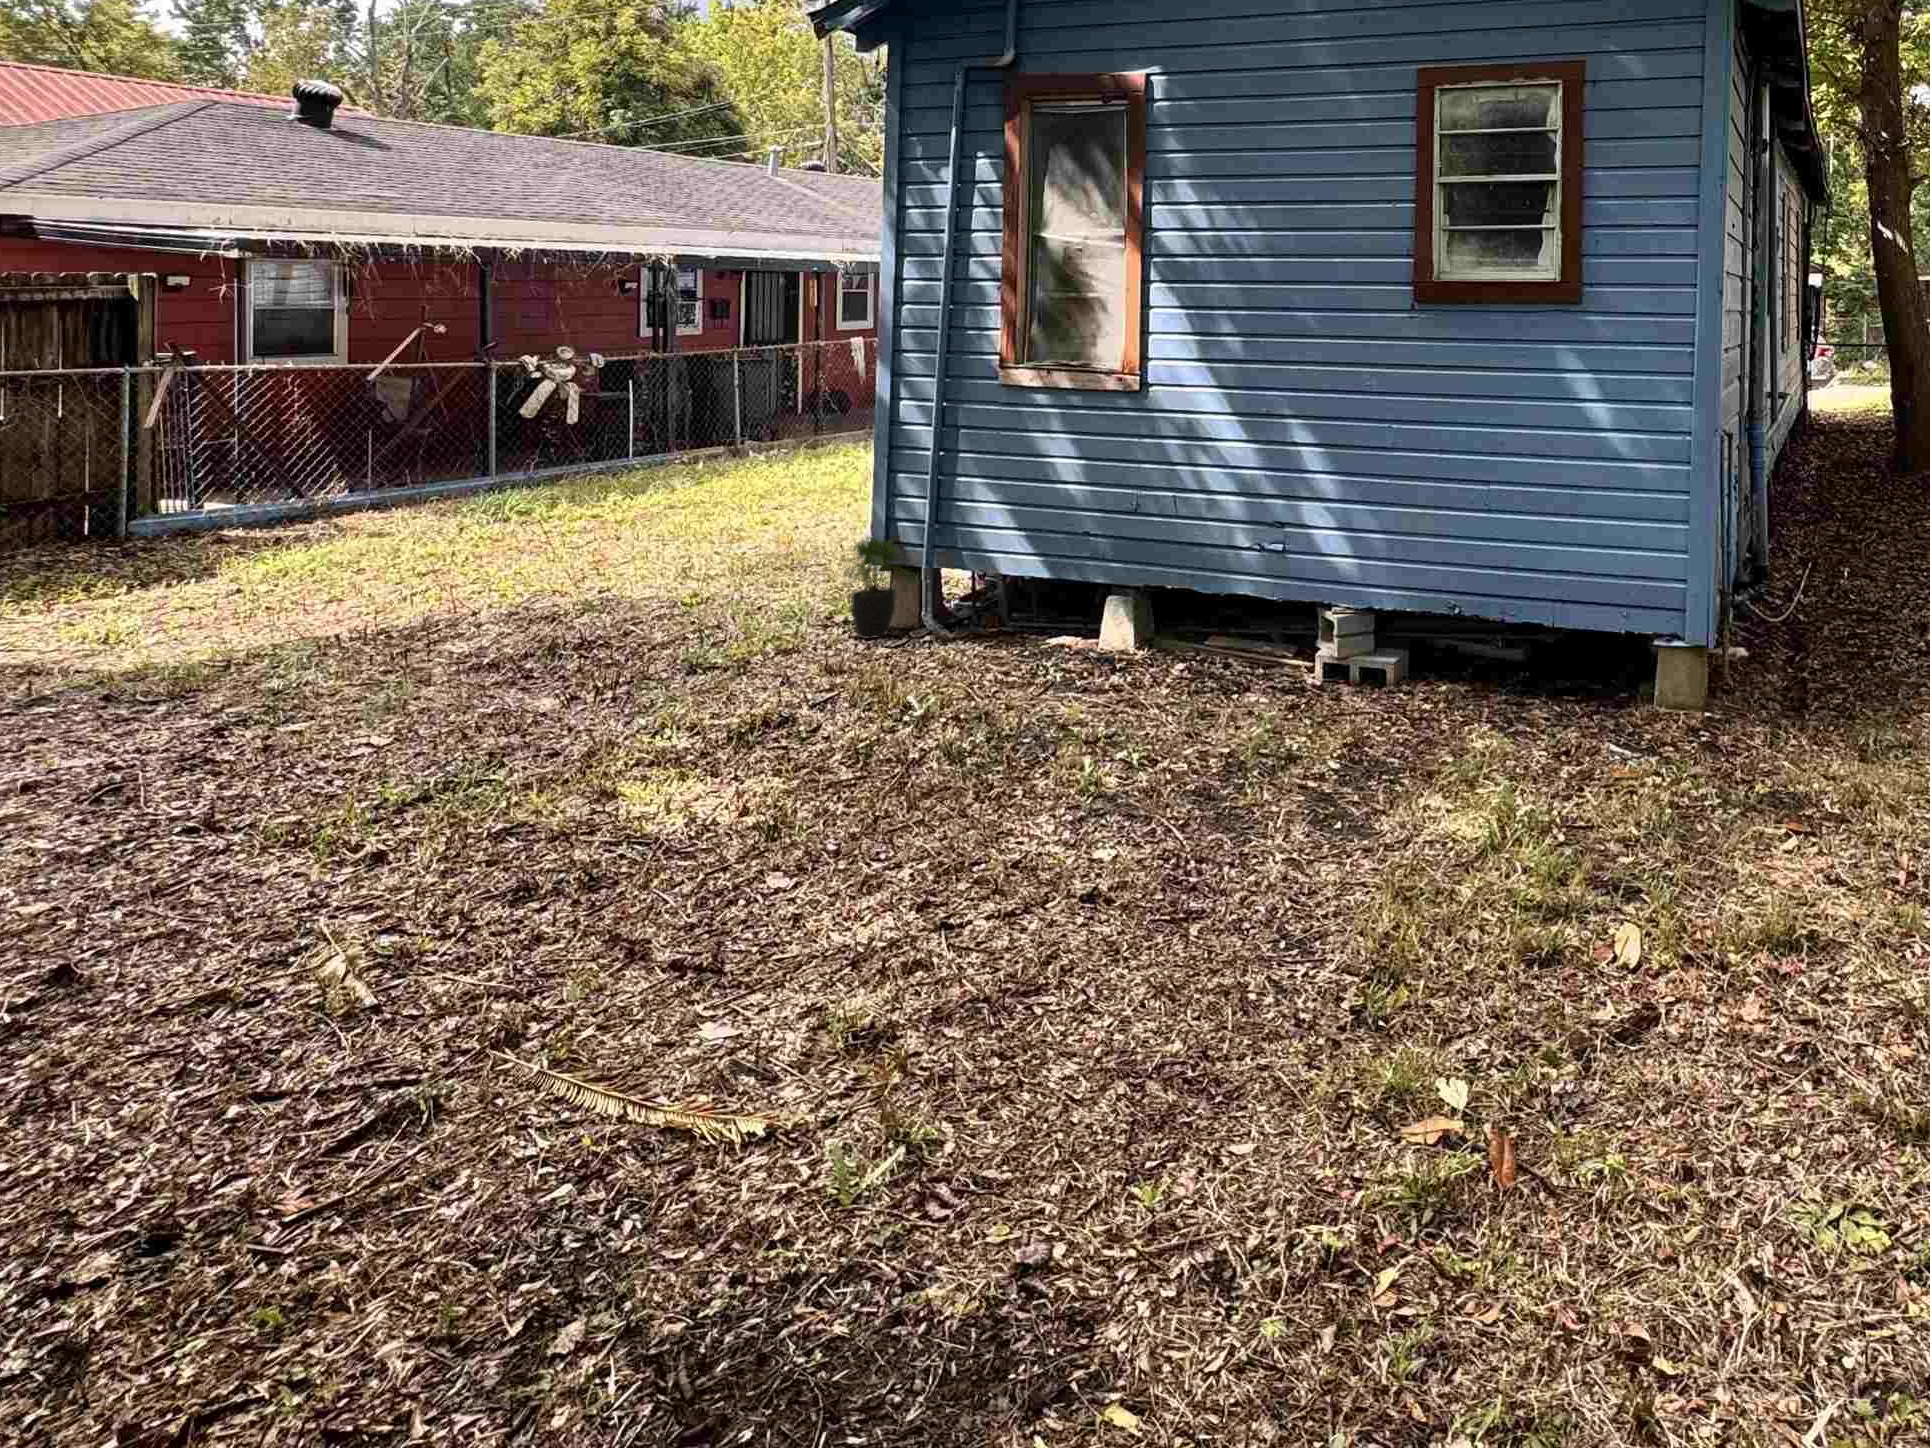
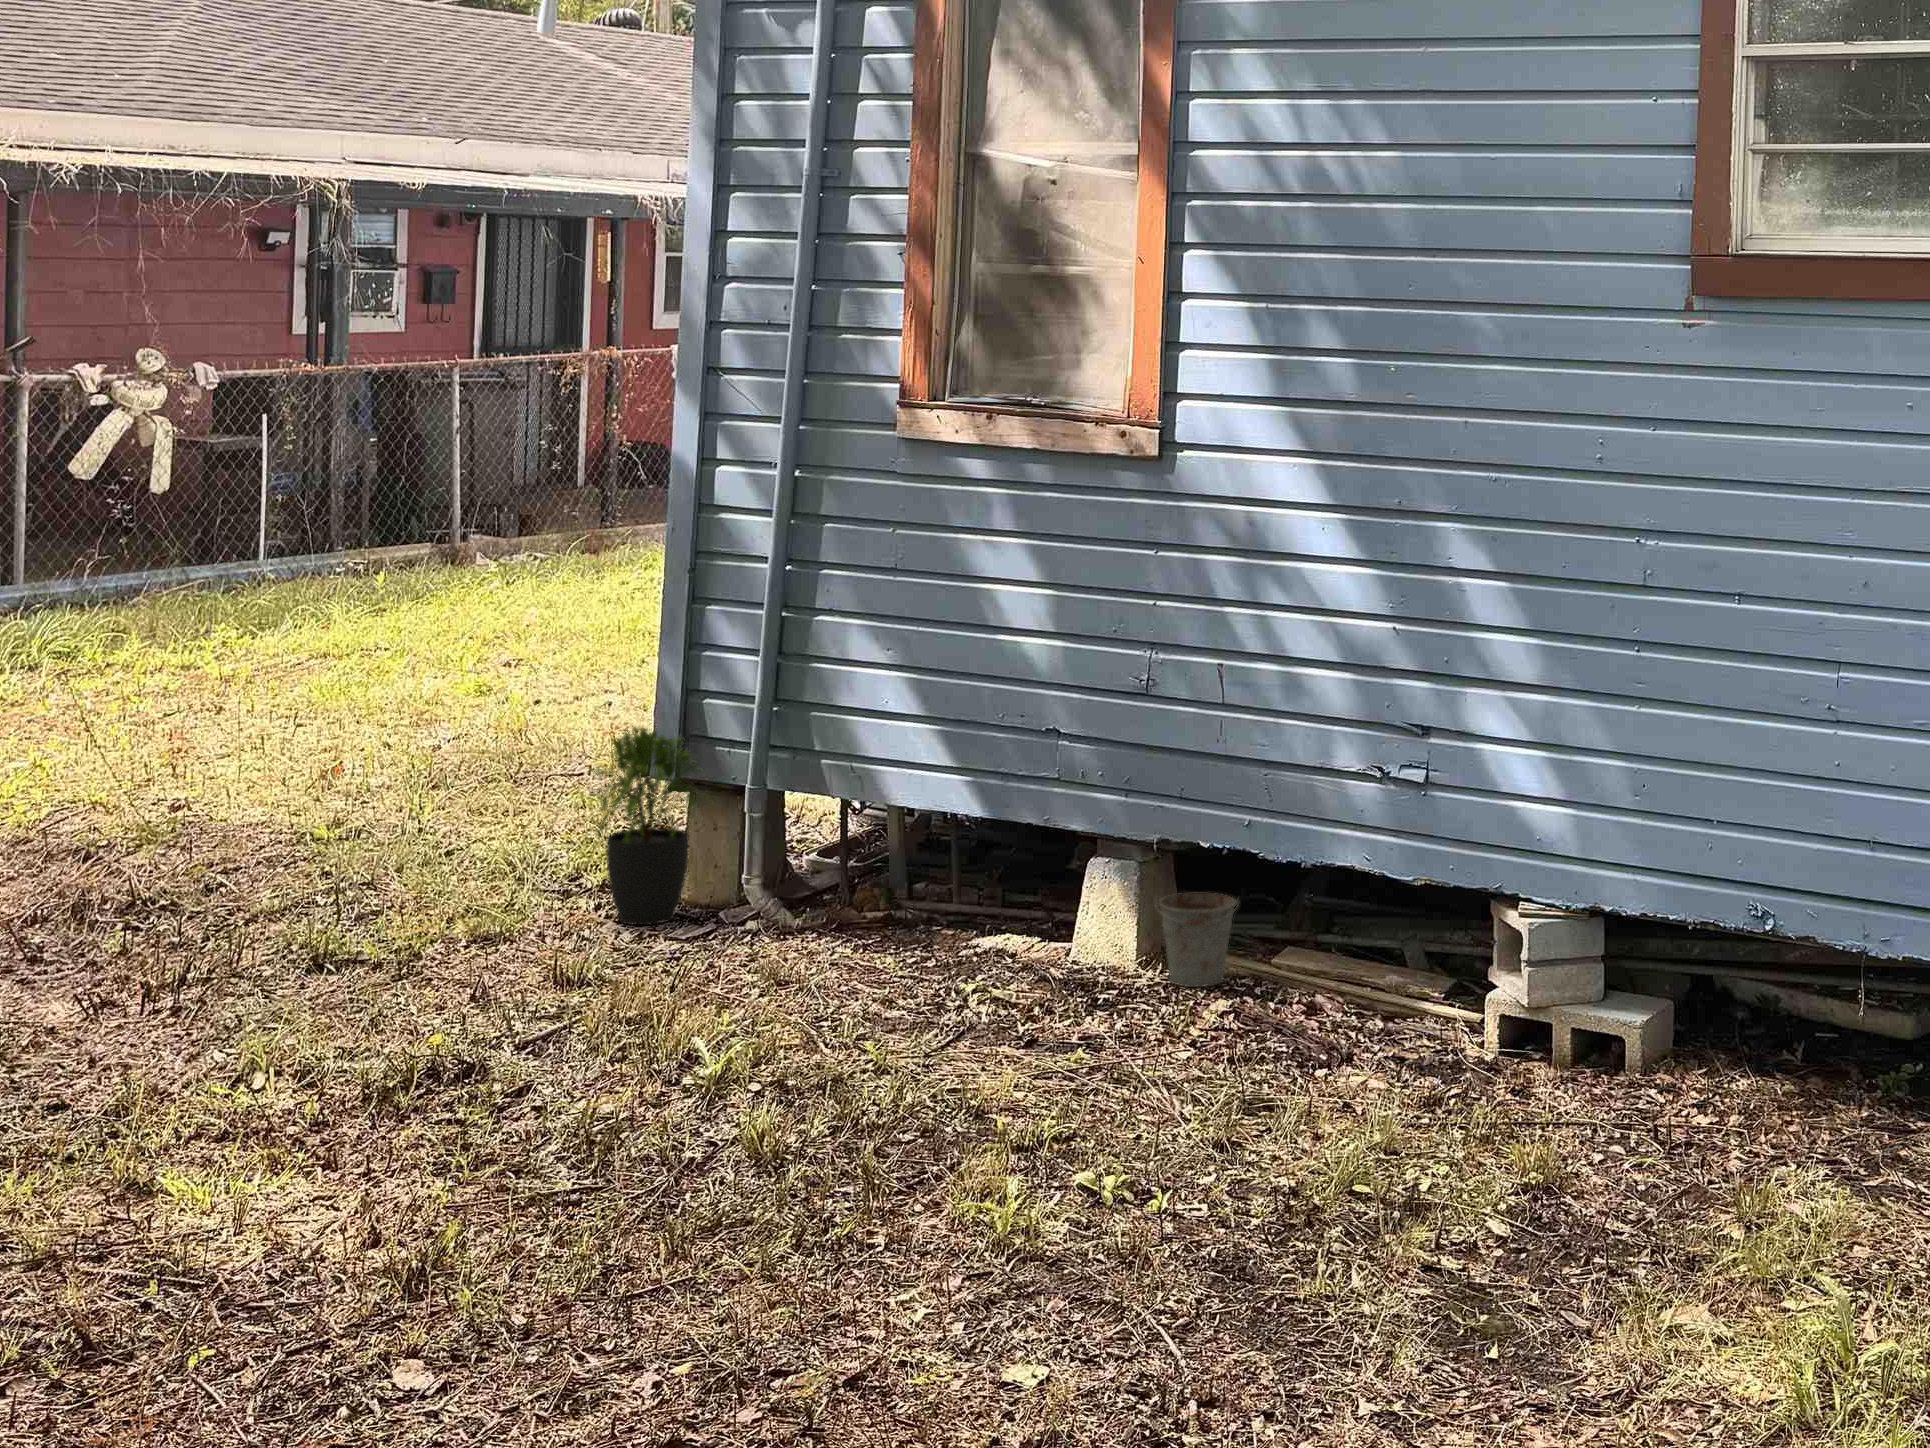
bucket: none [1145,609,1187,655] -> present [1156,893,1239,987]

